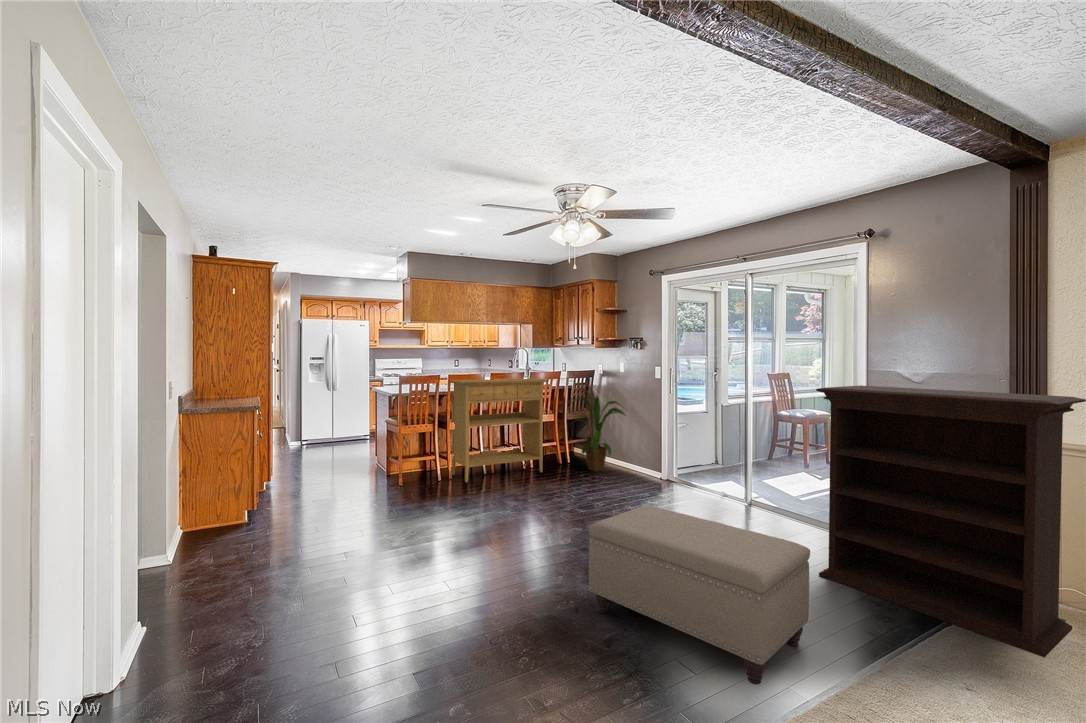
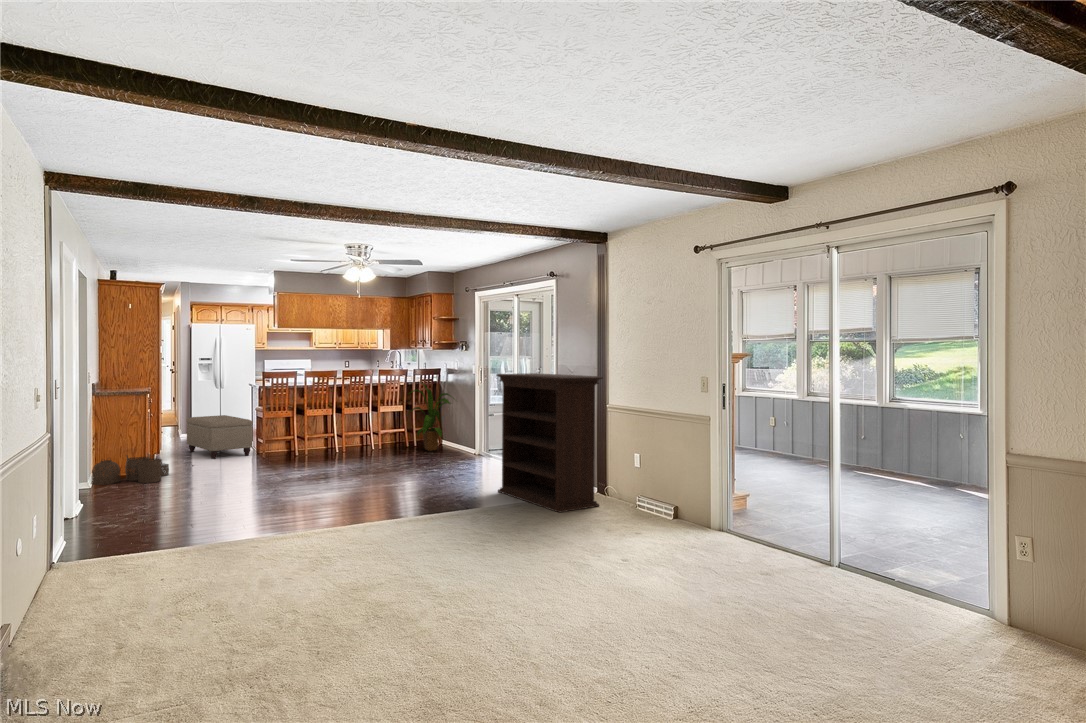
console table: present [450,378,548,482] -> none [305,374,390,456]
woven basket: none [180,501,292,555] -> present [91,455,169,485]
ottoman: present [588,506,810,684] -> present [187,415,253,459]

